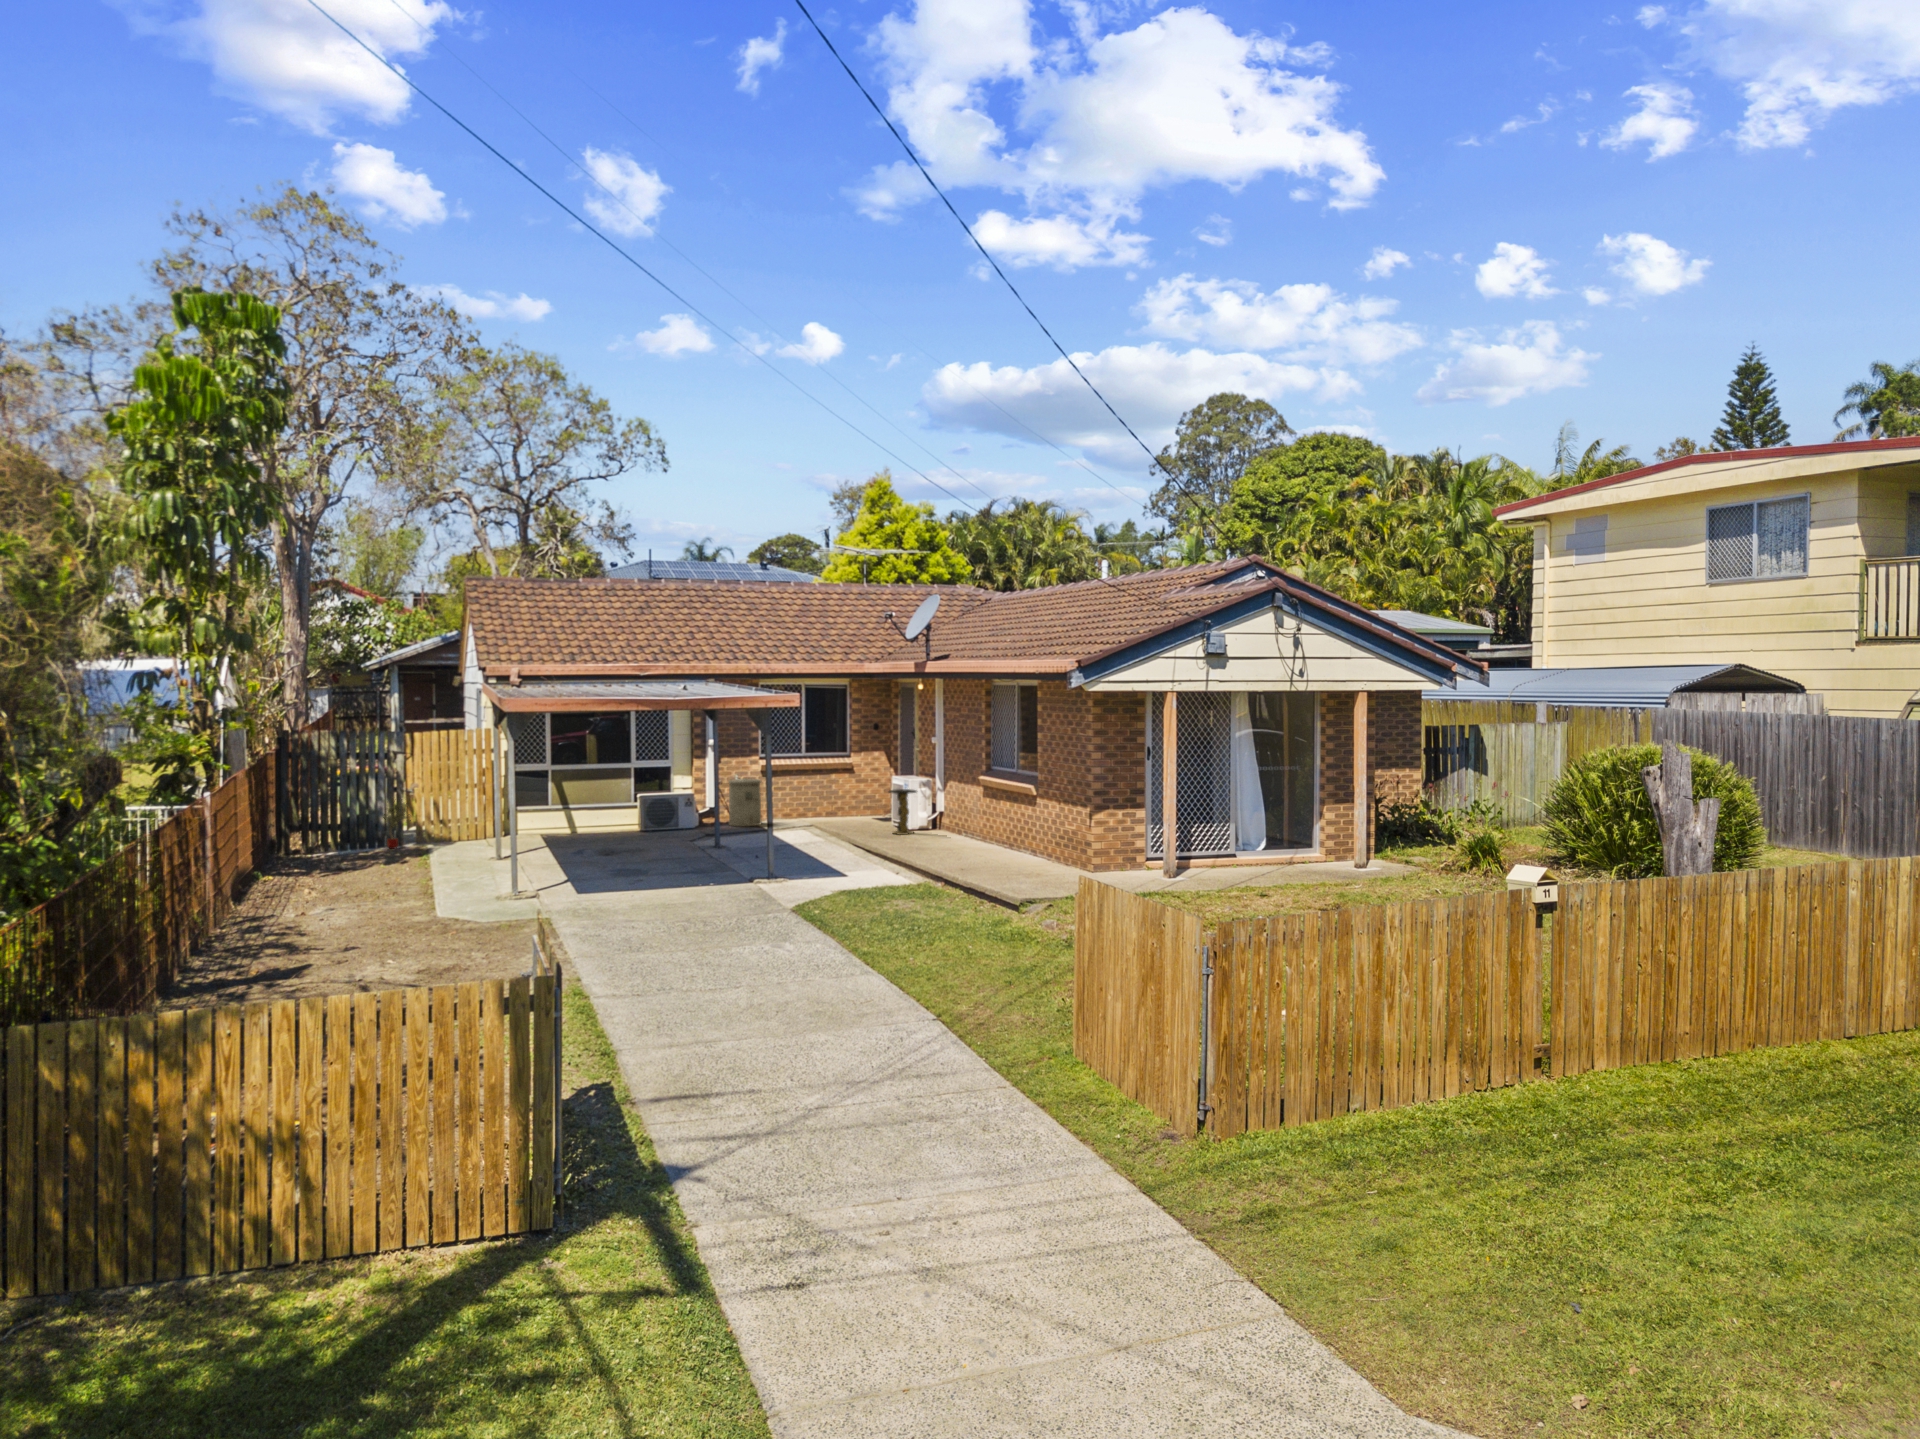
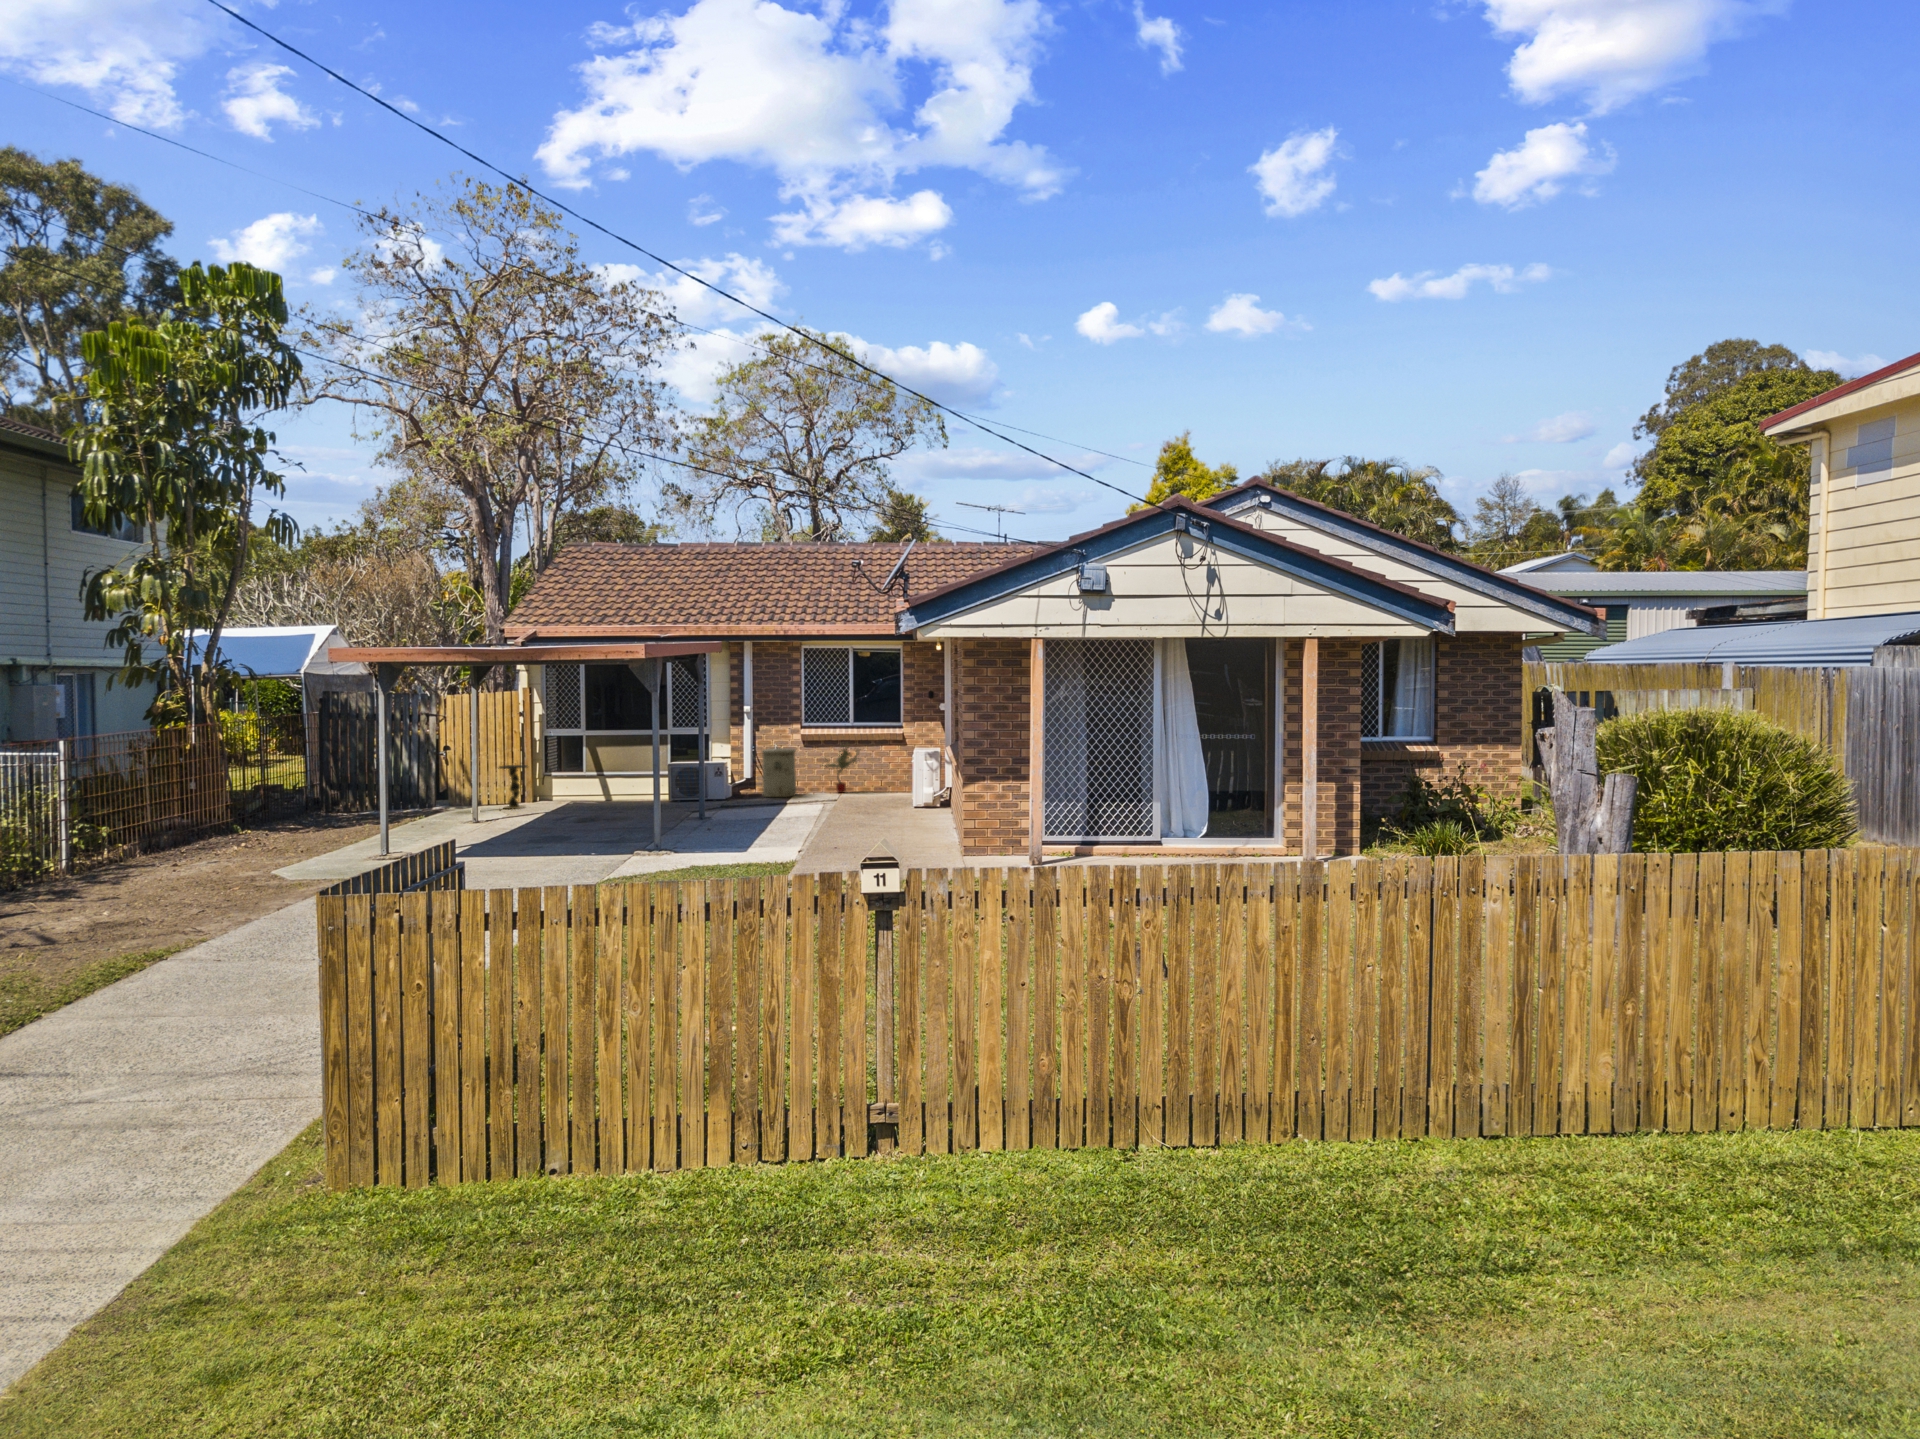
side table: present [889,789,916,835] -> present [498,765,527,809]
potted tree: present [383,796,411,849] -> present [822,745,859,793]

